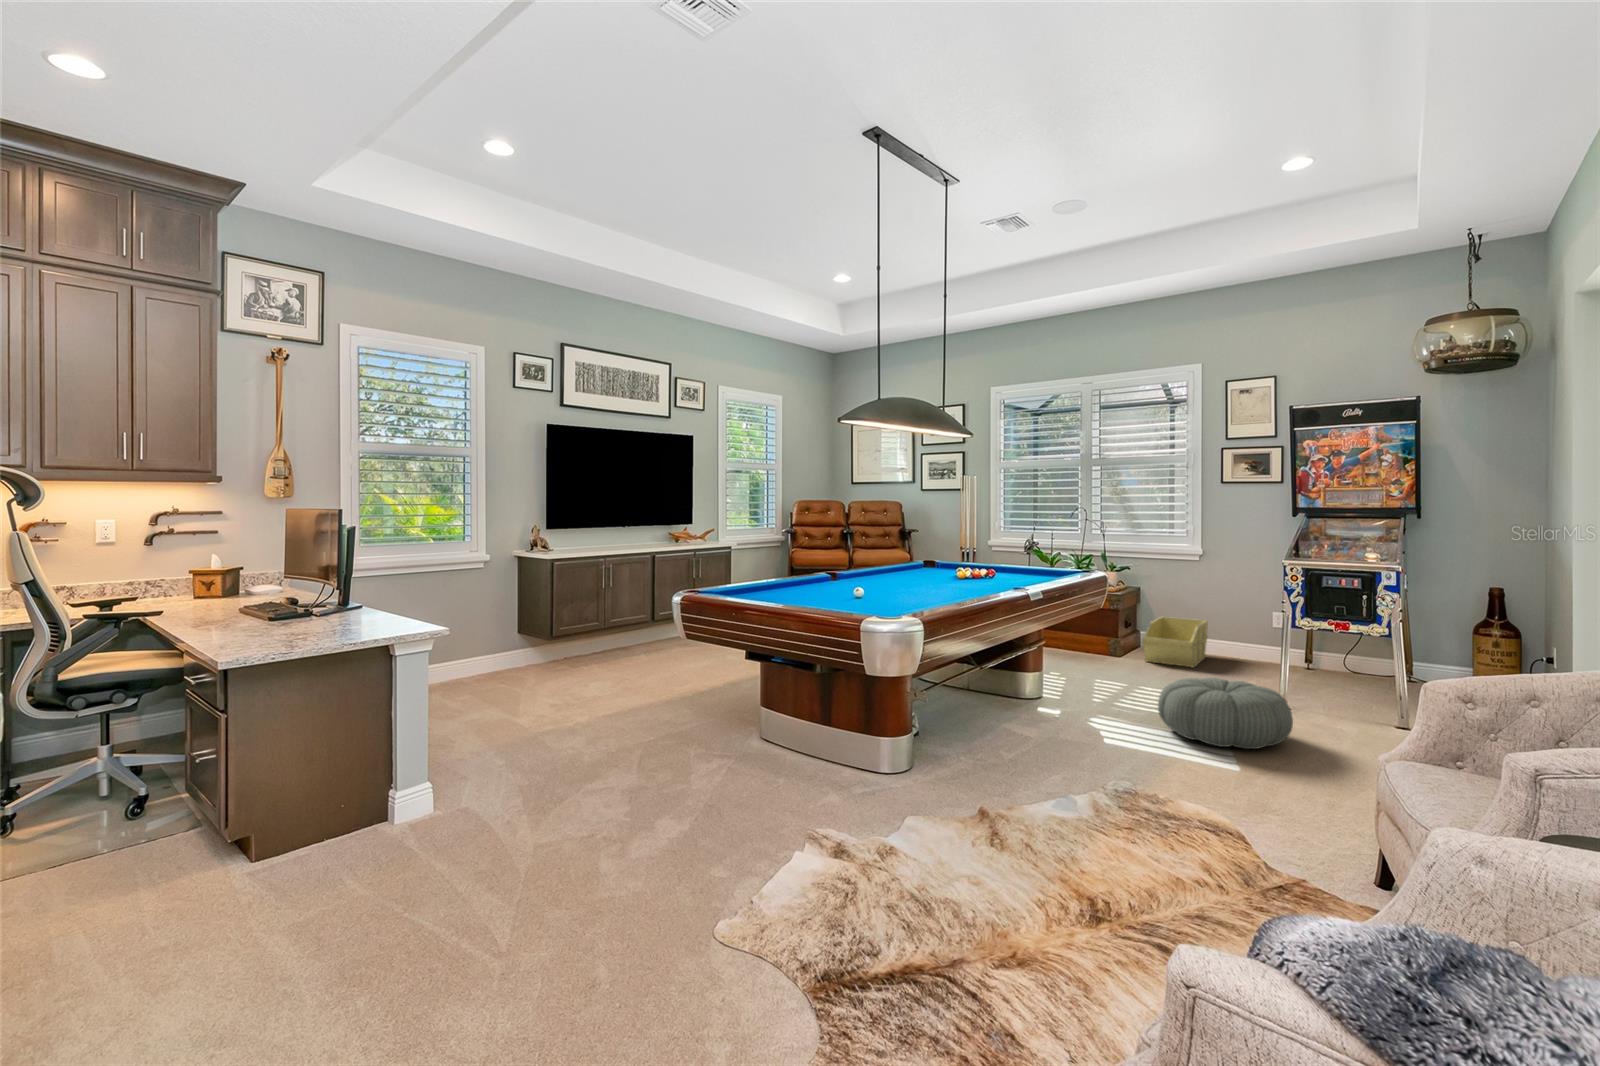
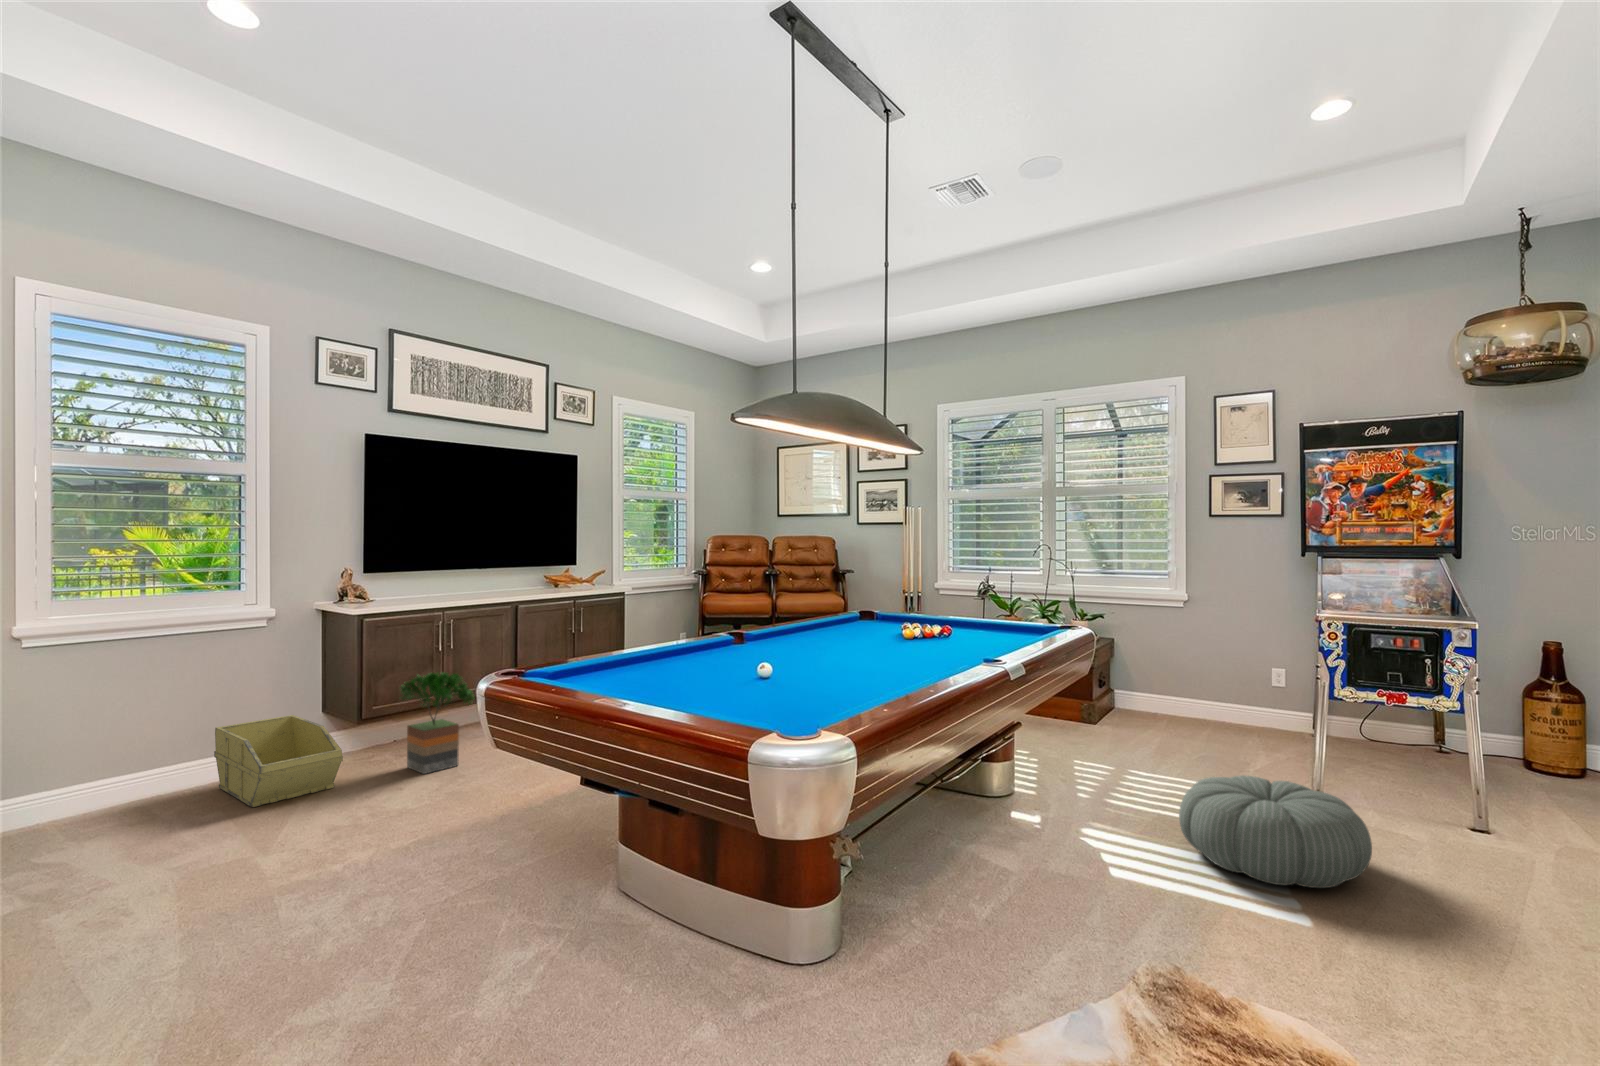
potted tree: none [579,602,635,676] -> present [401,672,474,774]
storage bin: present [1142,617,1208,667] -> present [214,715,343,807]

